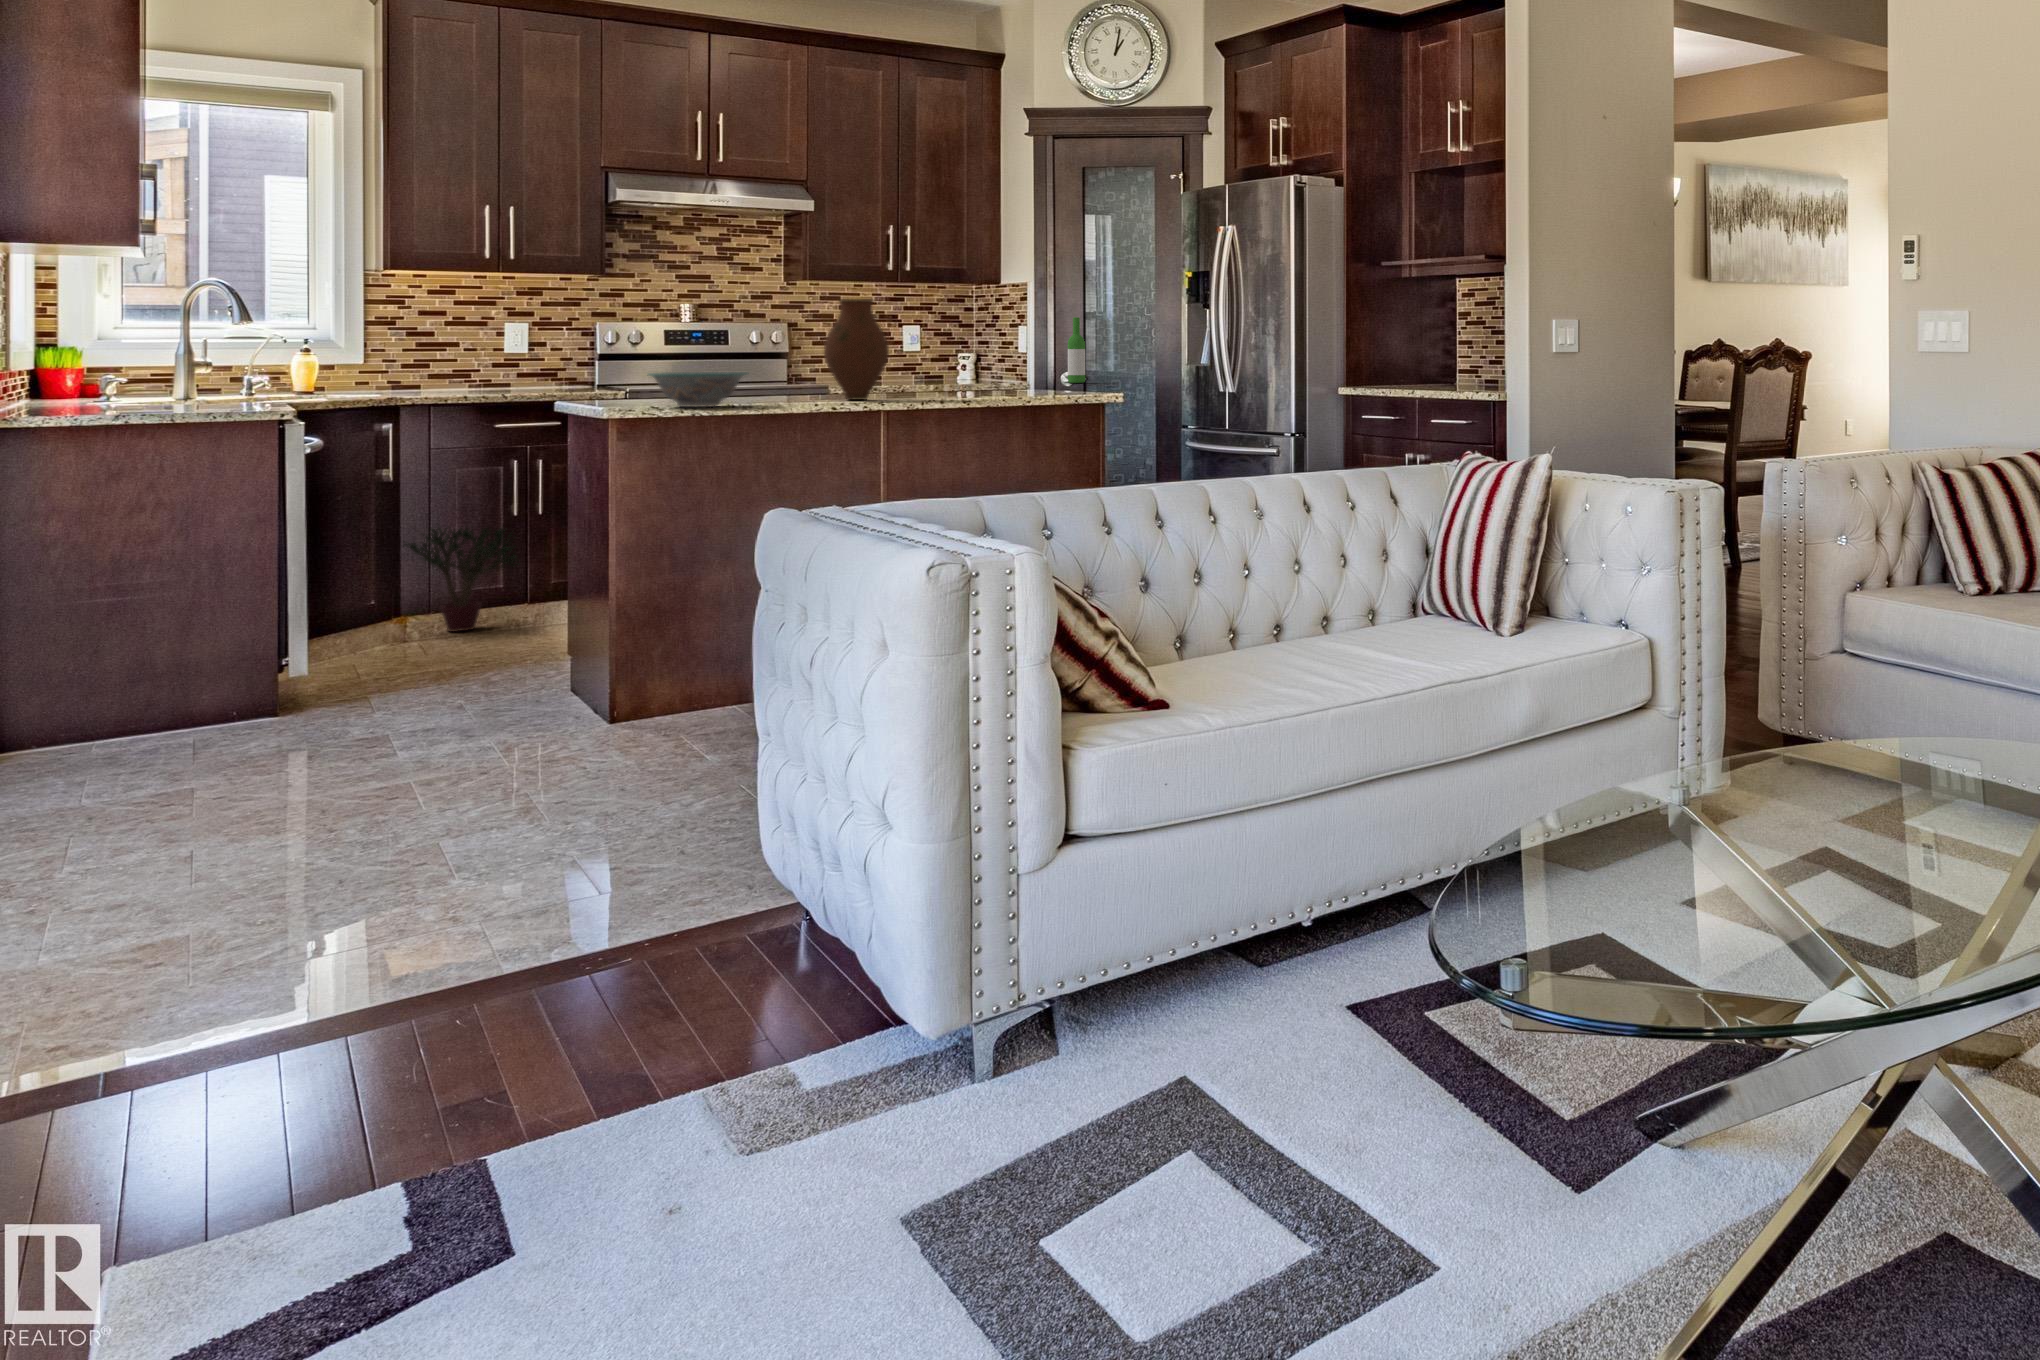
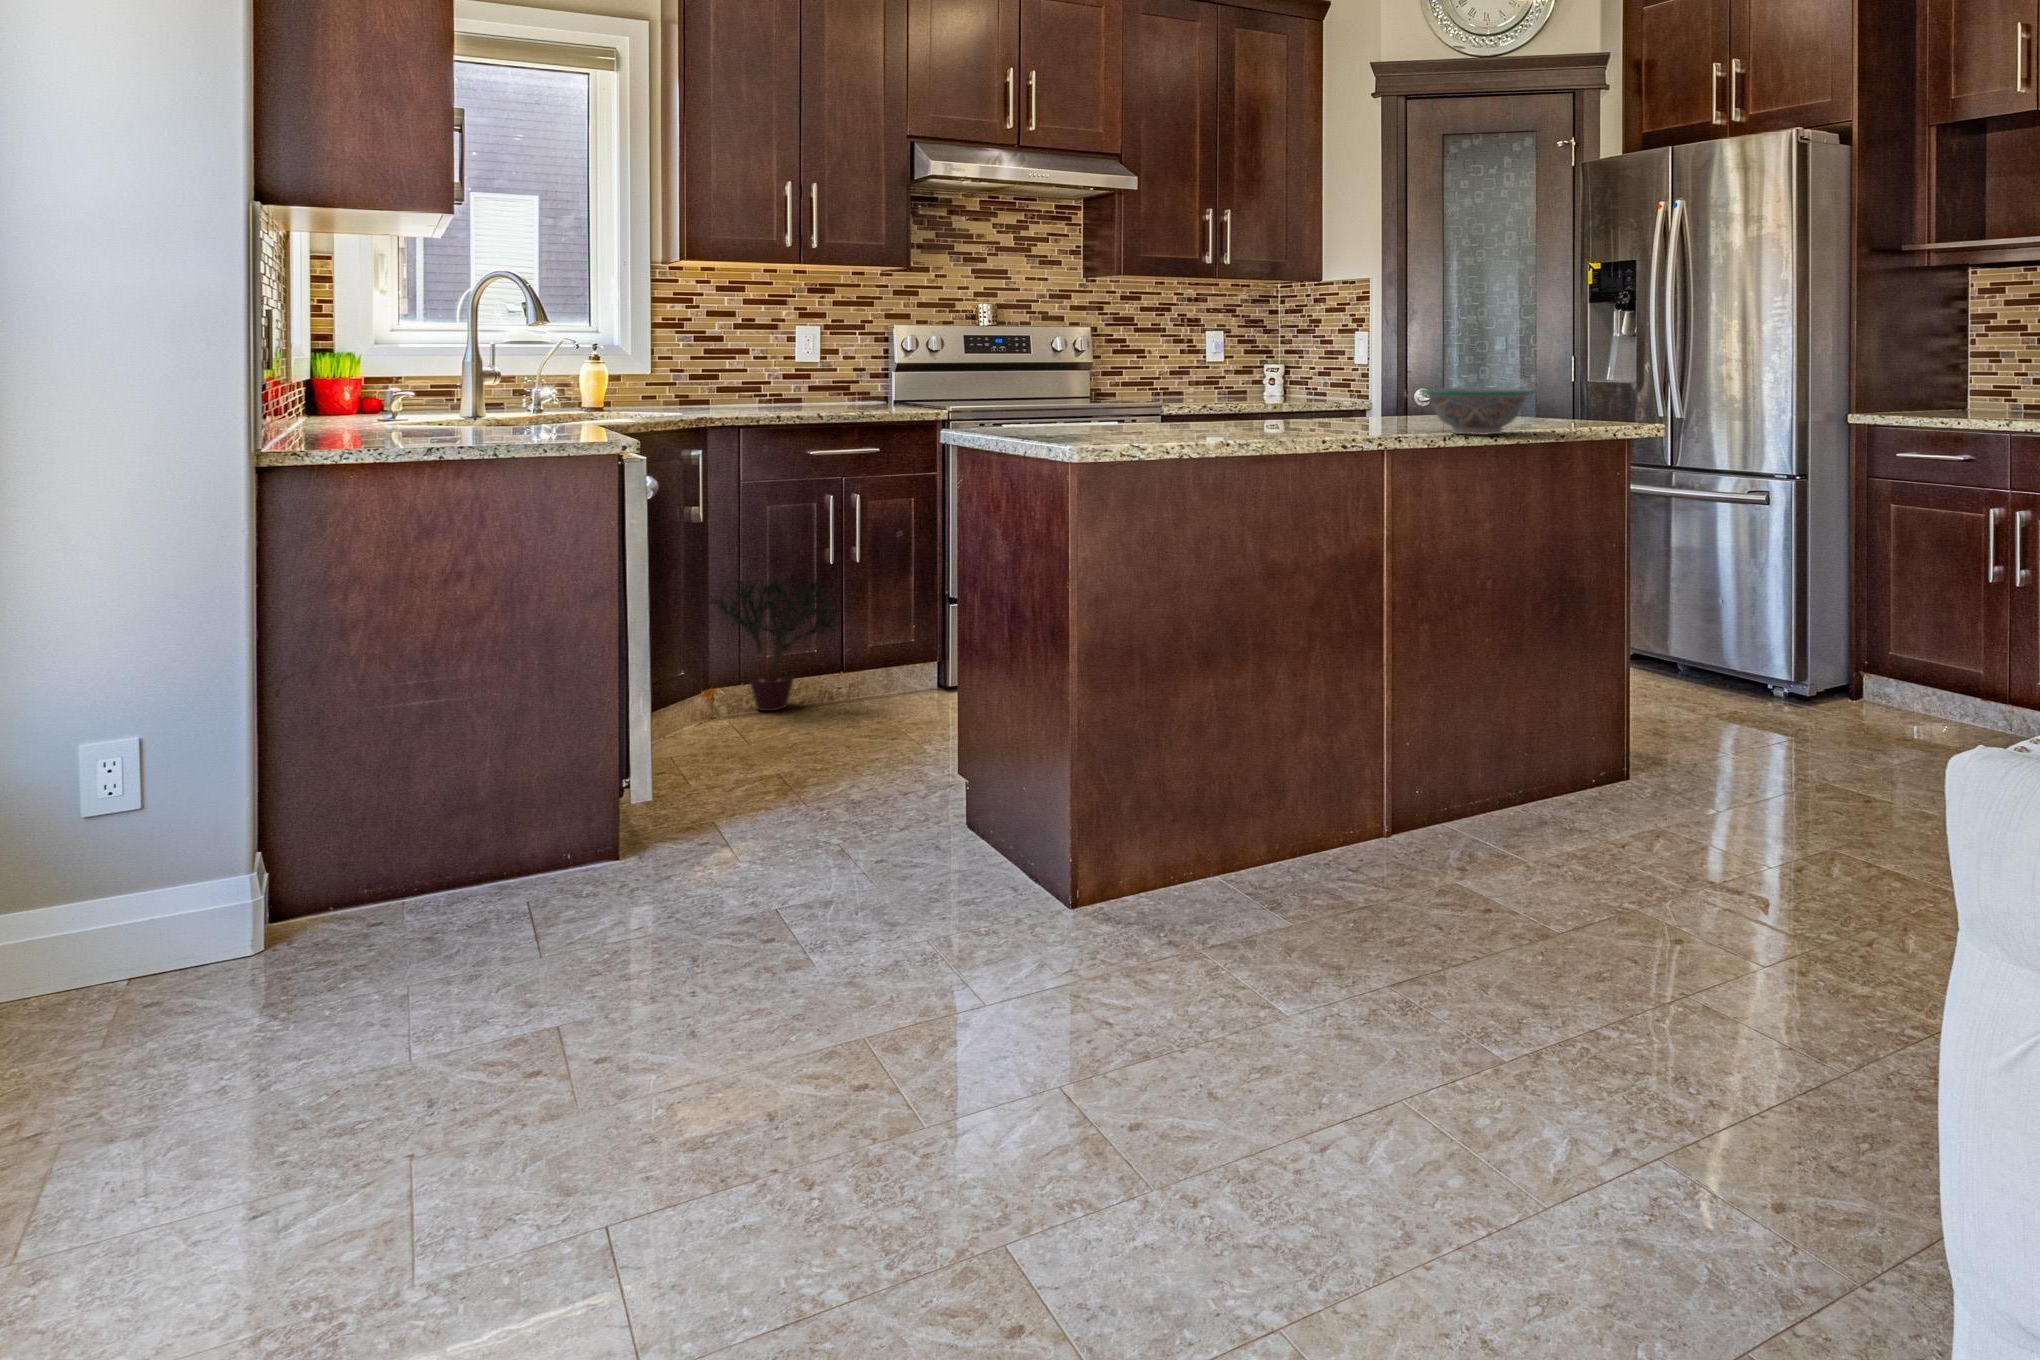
vase: present [824,299,889,400] -> none [1251,289,1333,429]
wine bottle: present [1068,317,1085,383] -> none [1425,320,1446,402]
bowl: present [649,372,747,407] -> present [1420,388,1534,435]

